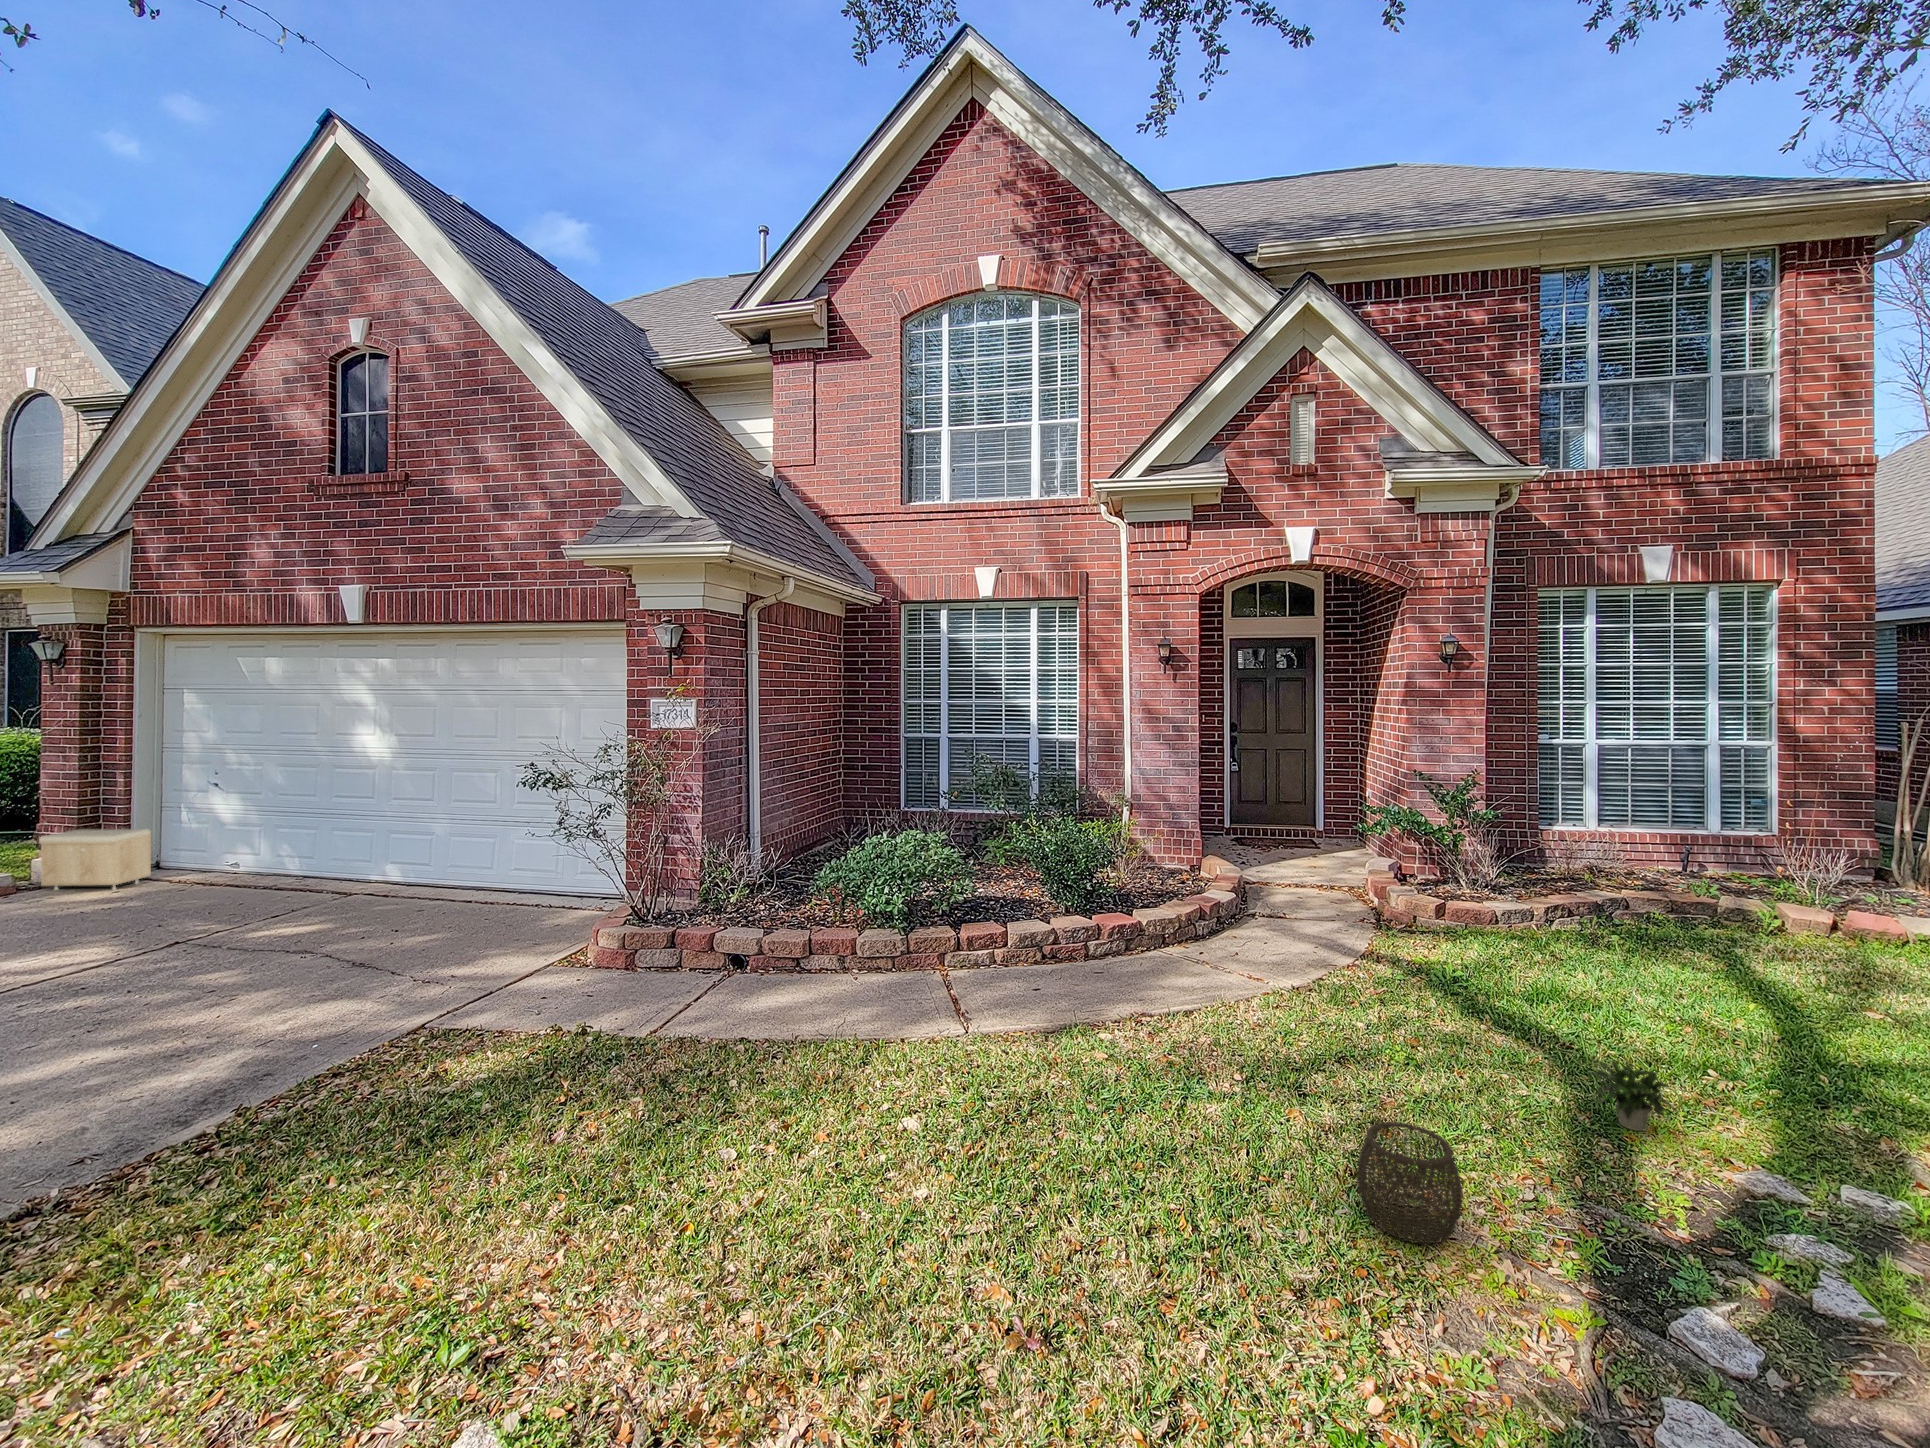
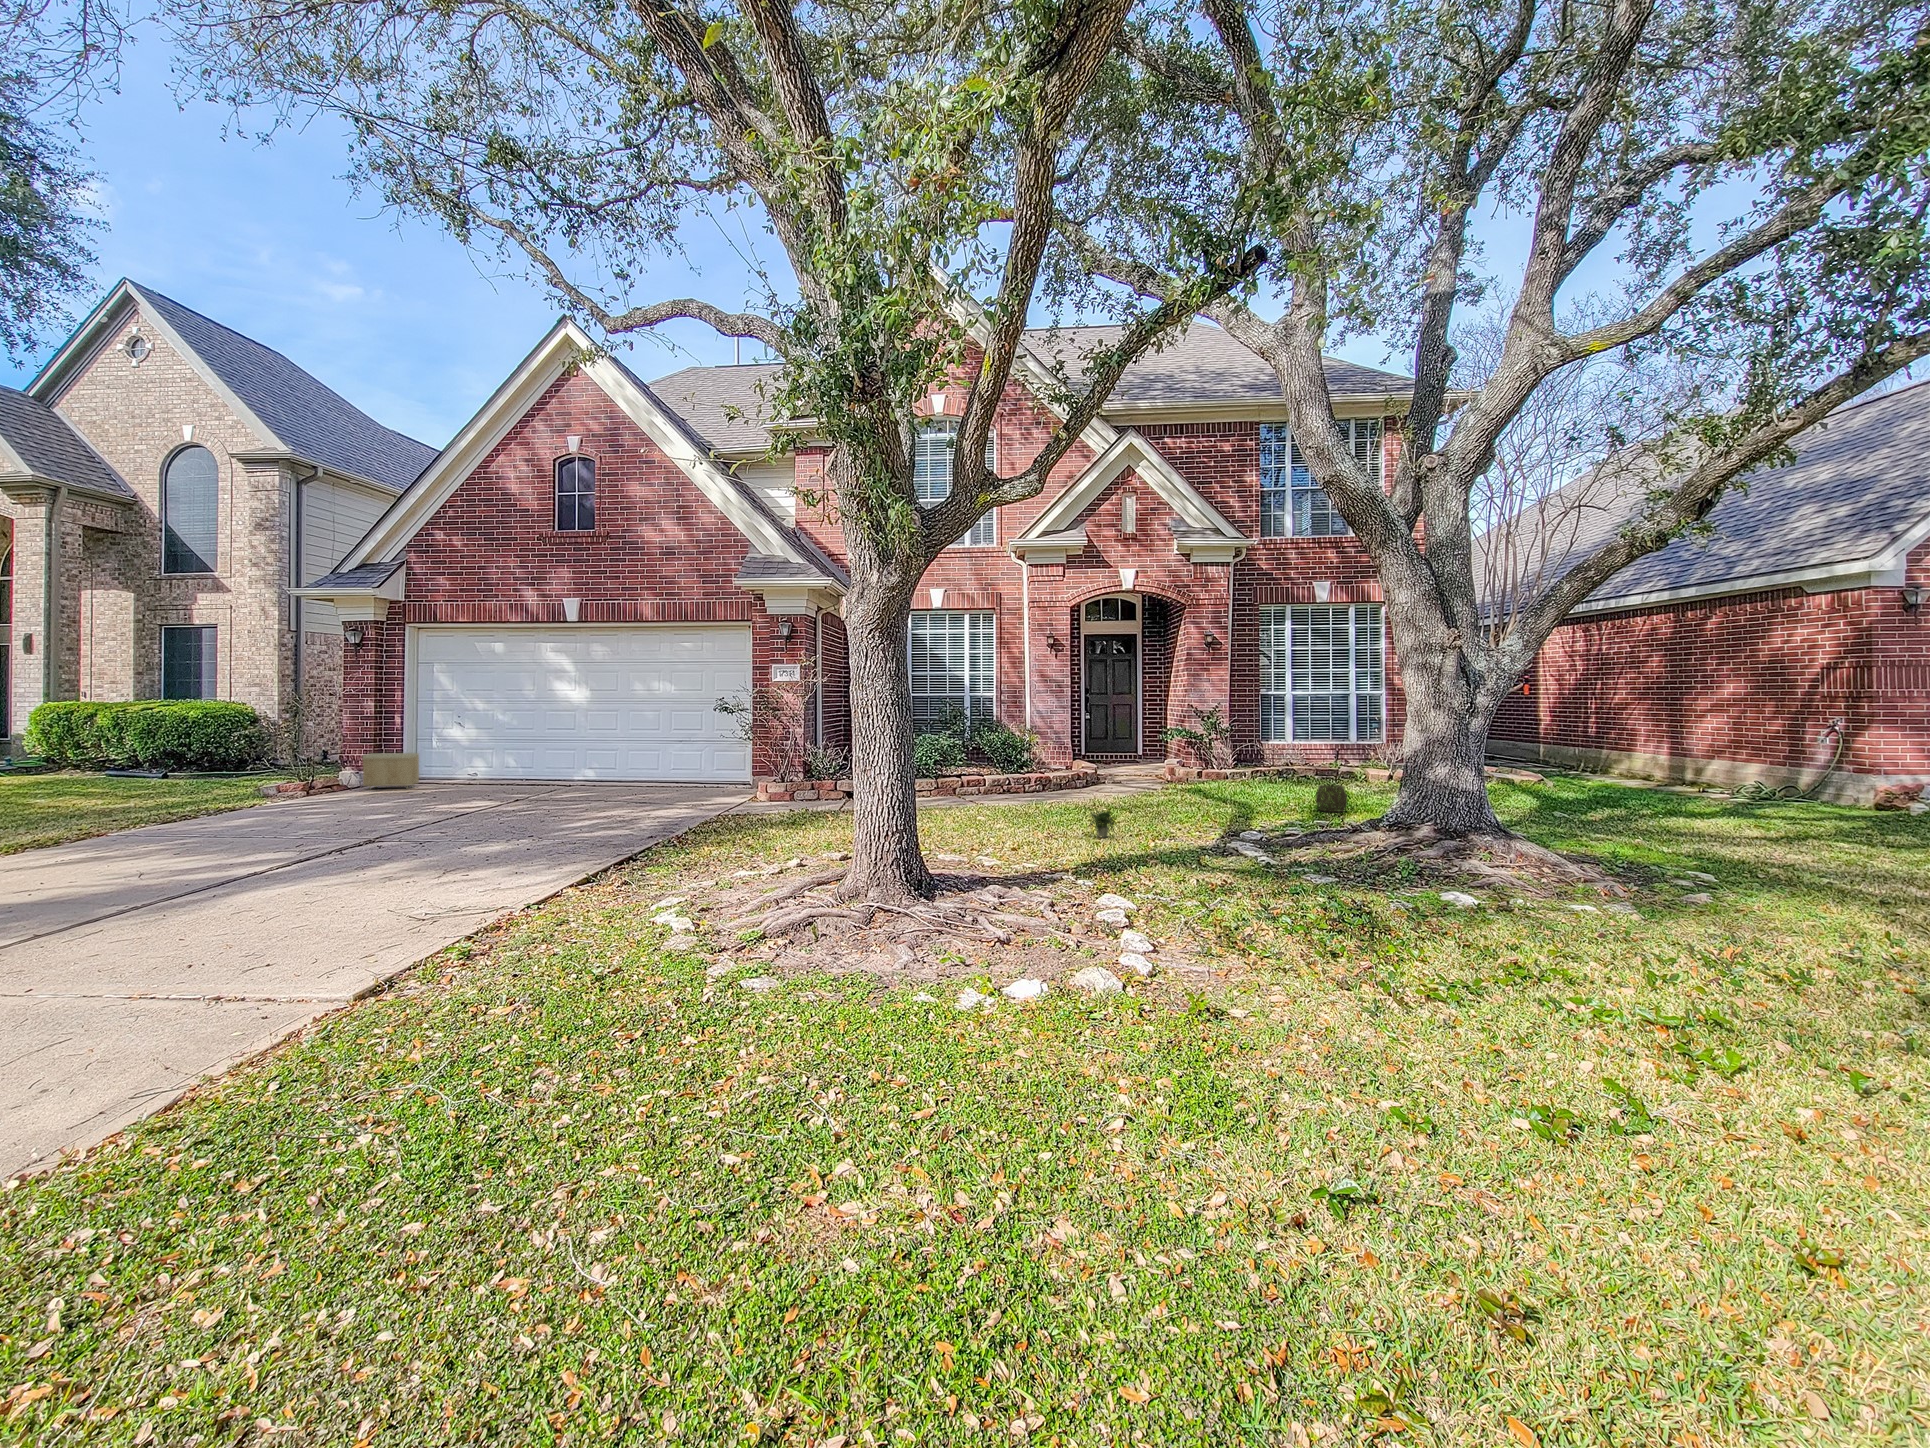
potted plant: present [1589,1060,1680,1131] -> present [1090,811,1115,838]
woven basket: present [1357,1122,1463,1245] -> present [1315,785,1347,812]

